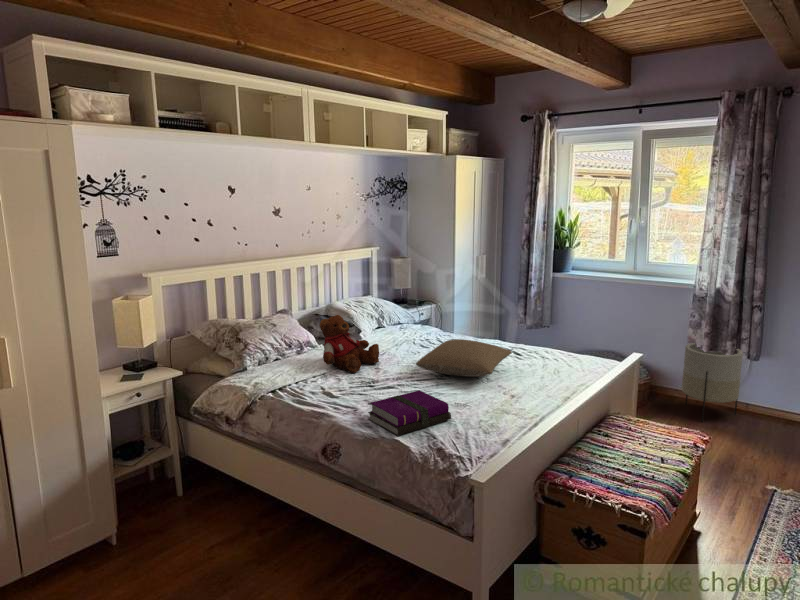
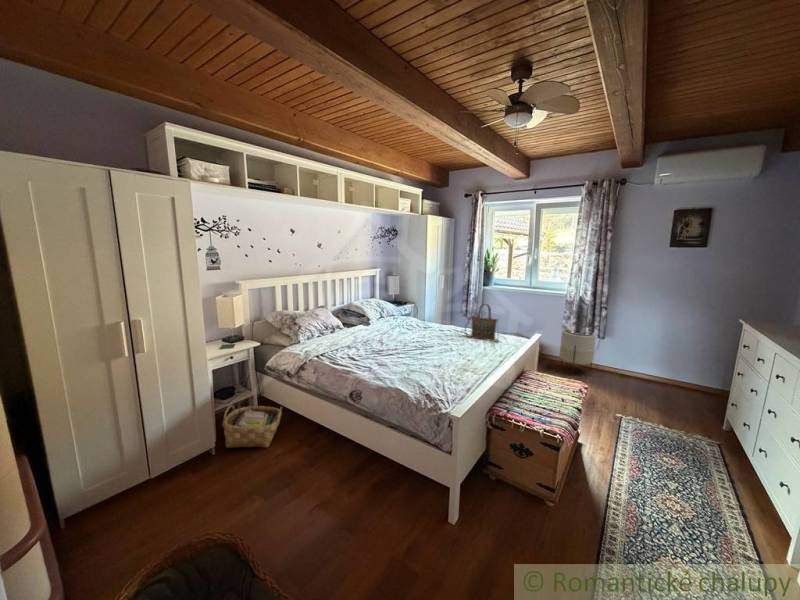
handbag: none [514,303,569,368] -> present [465,304,499,343]
teddy bear: present [319,315,379,373] -> none [347,309,384,345]
pillow: present [416,339,512,377] -> none [408,325,465,348]
notebook: present [368,390,451,436] -> none [380,356,433,385]
woven basket: none [126,467,218,534] -> present [222,405,282,448]

